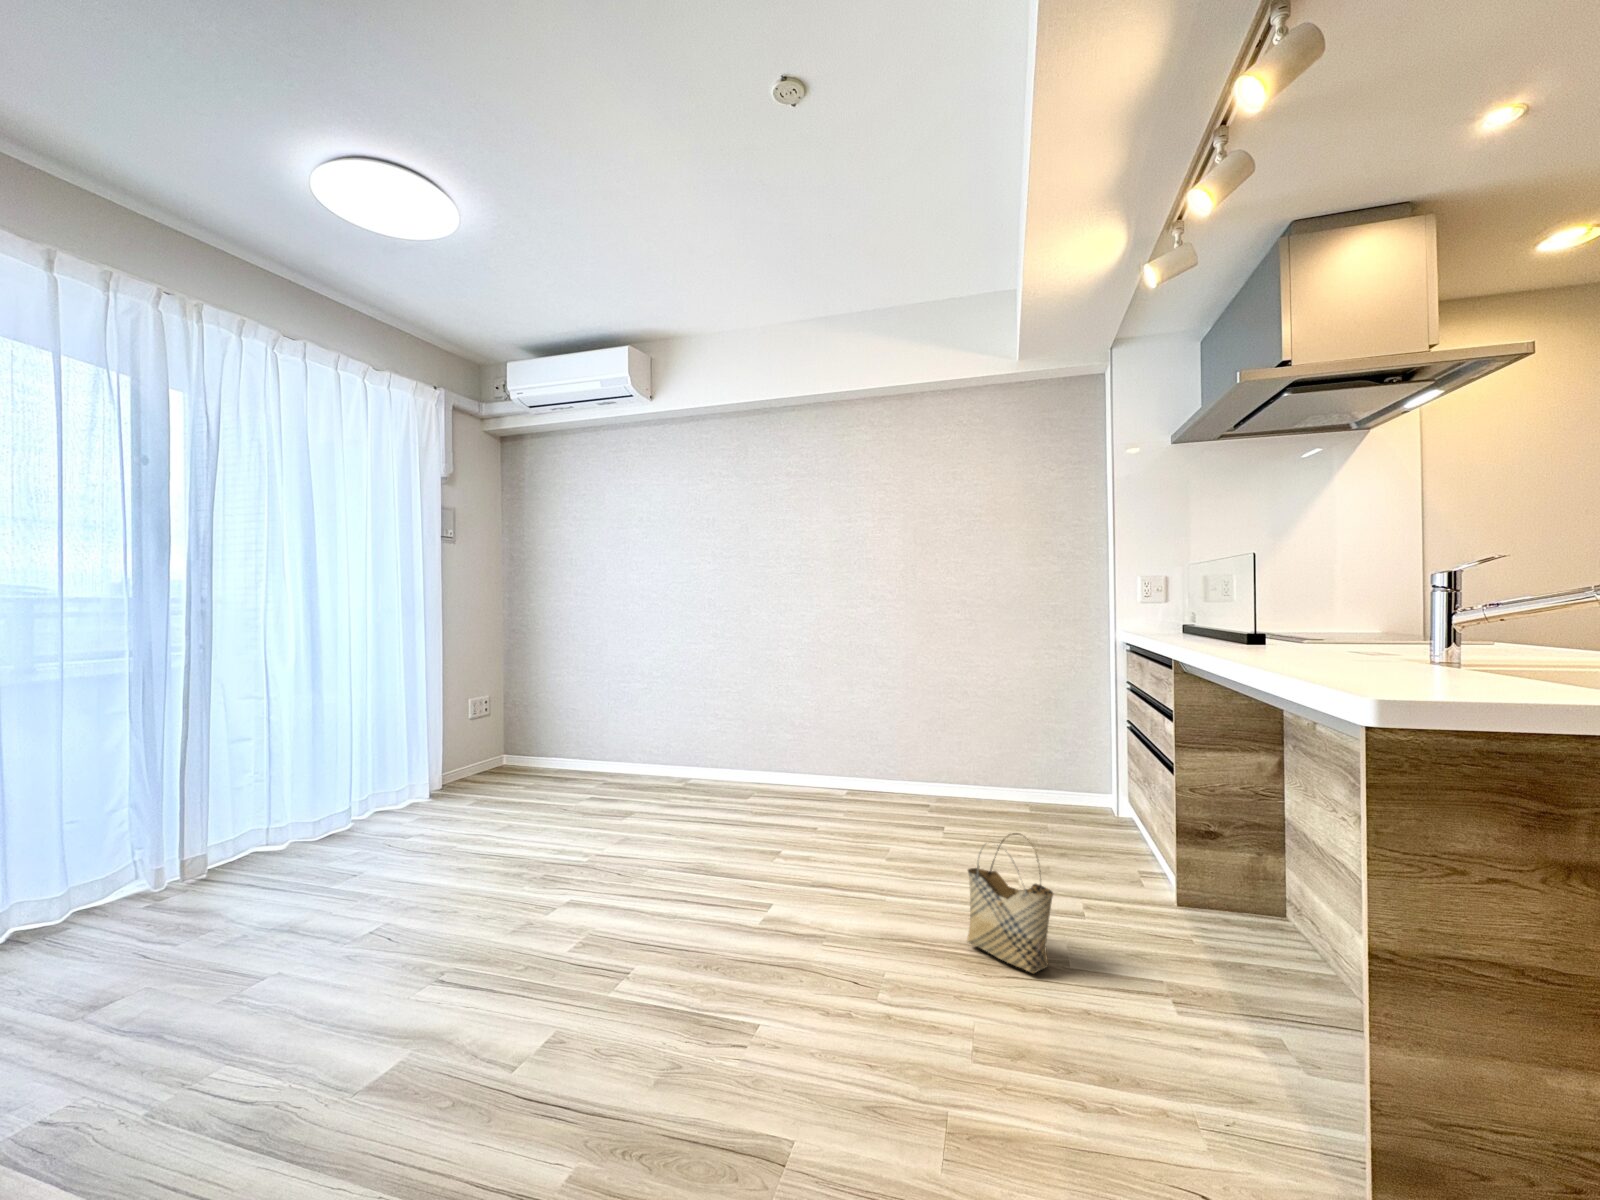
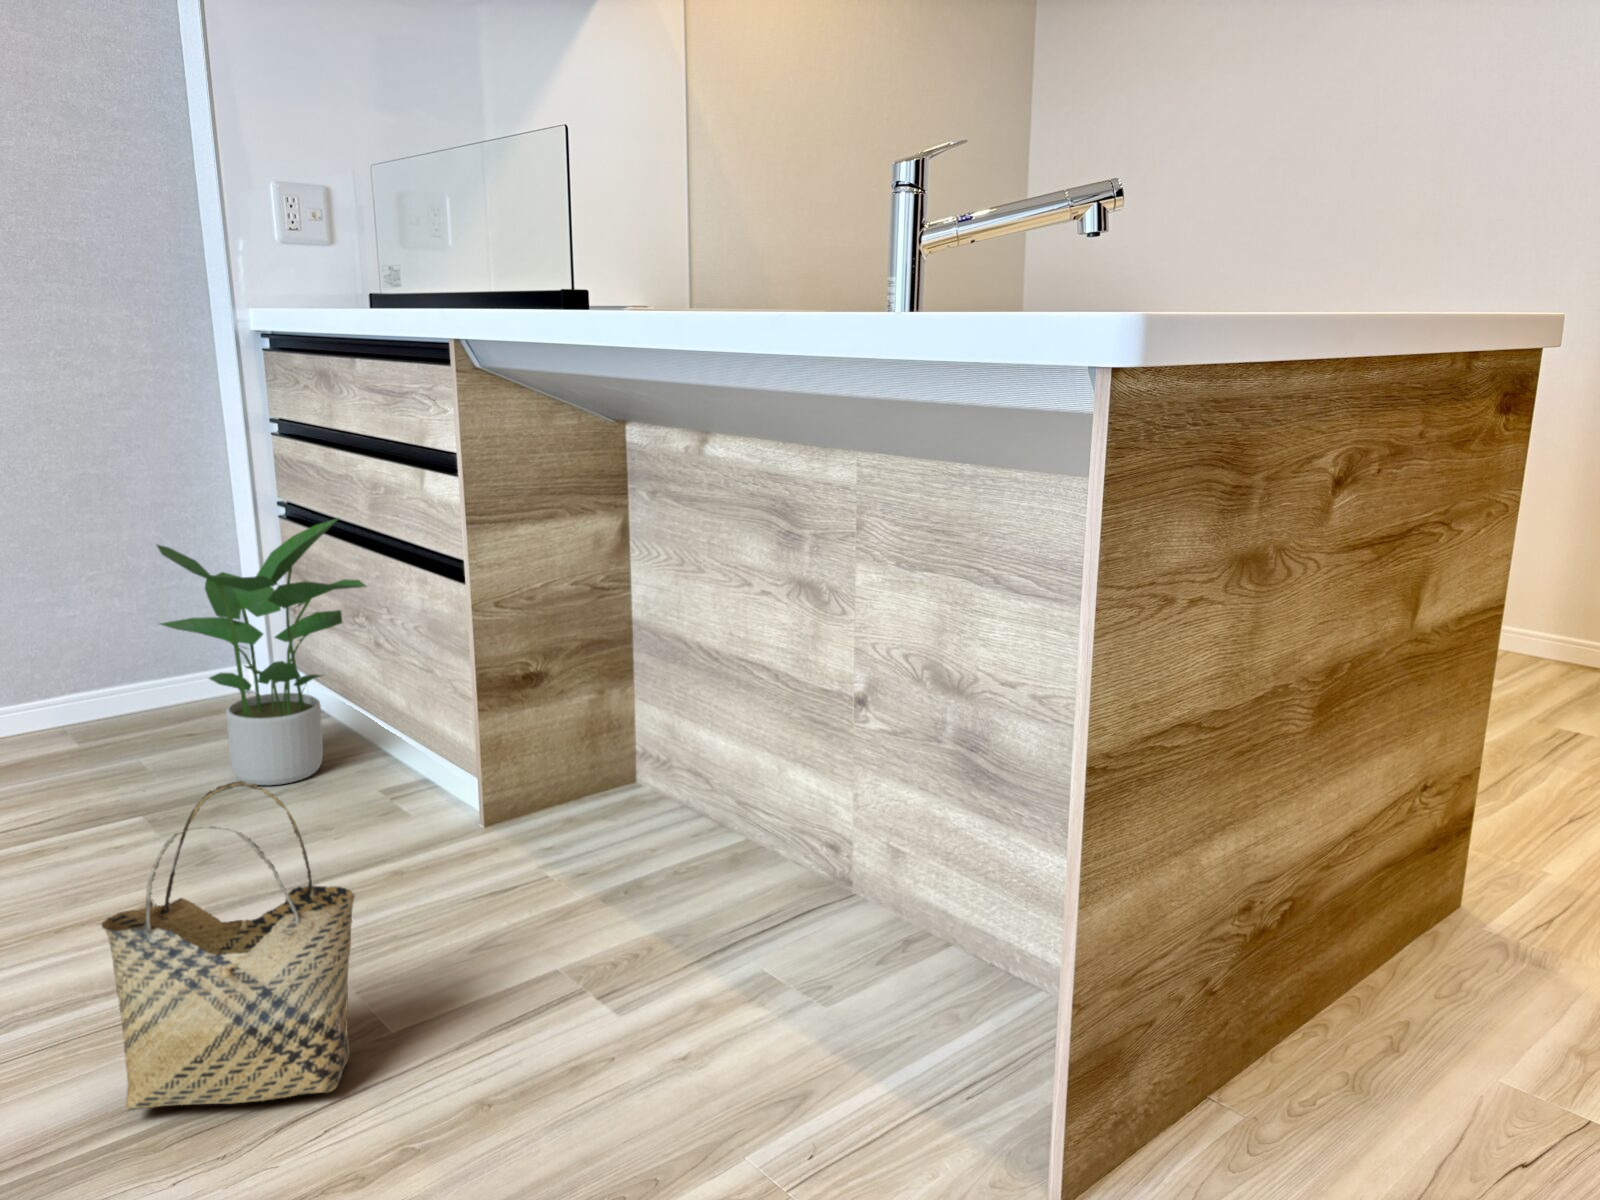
potted plant: none [1050,734,1139,853] -> present [157,519,366,785]

